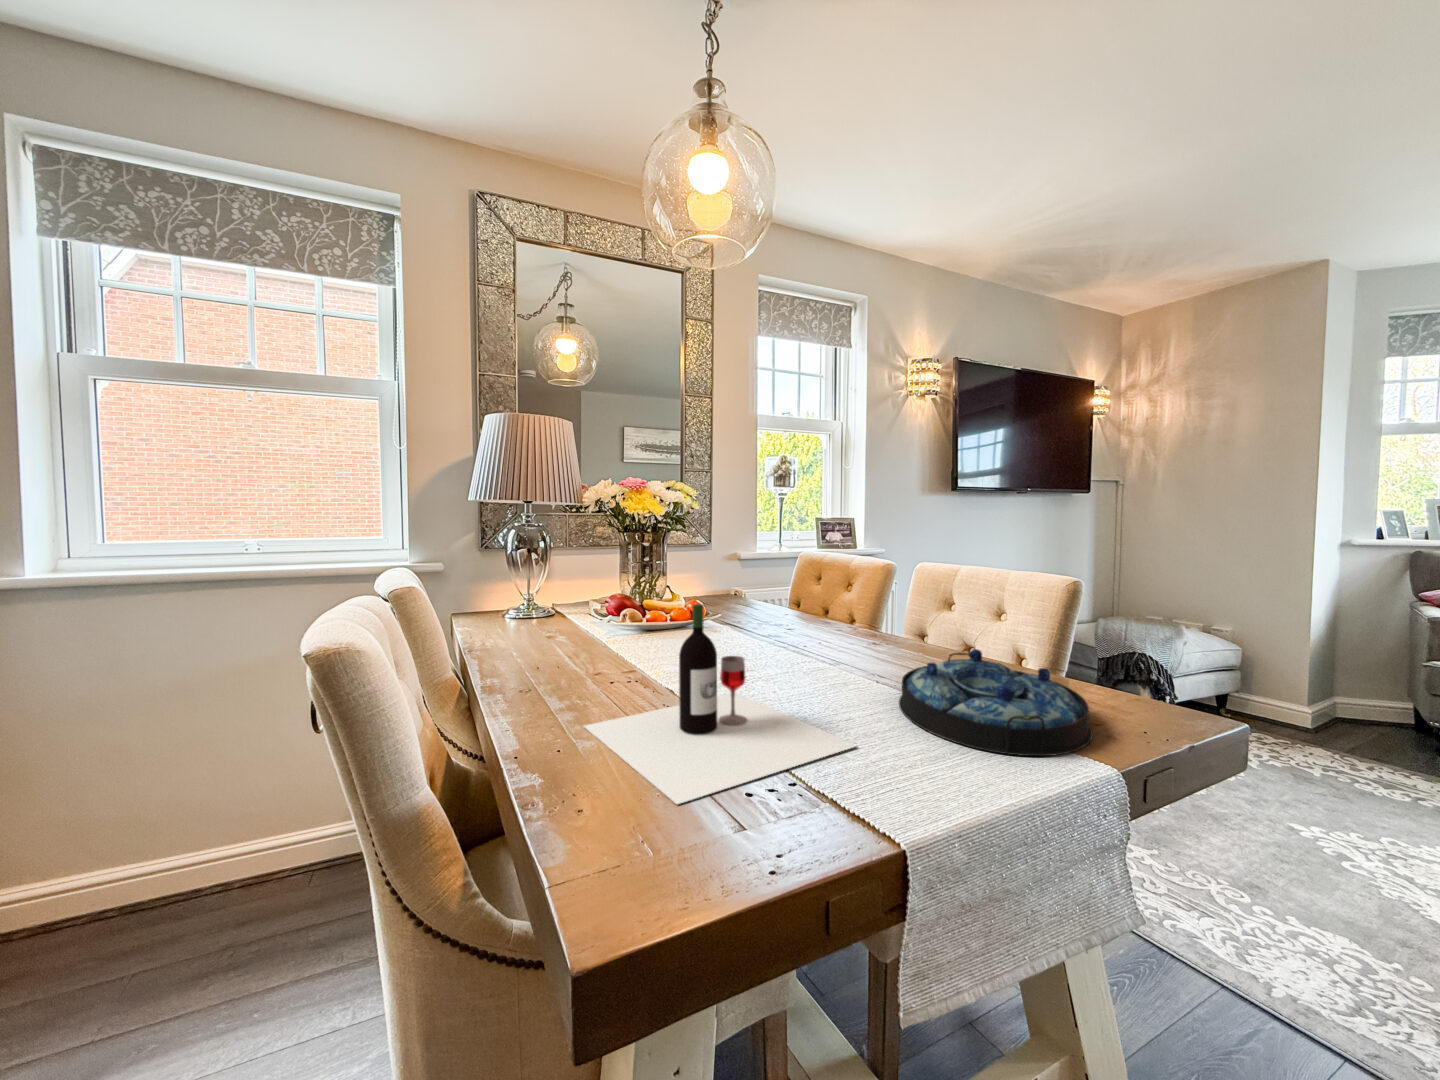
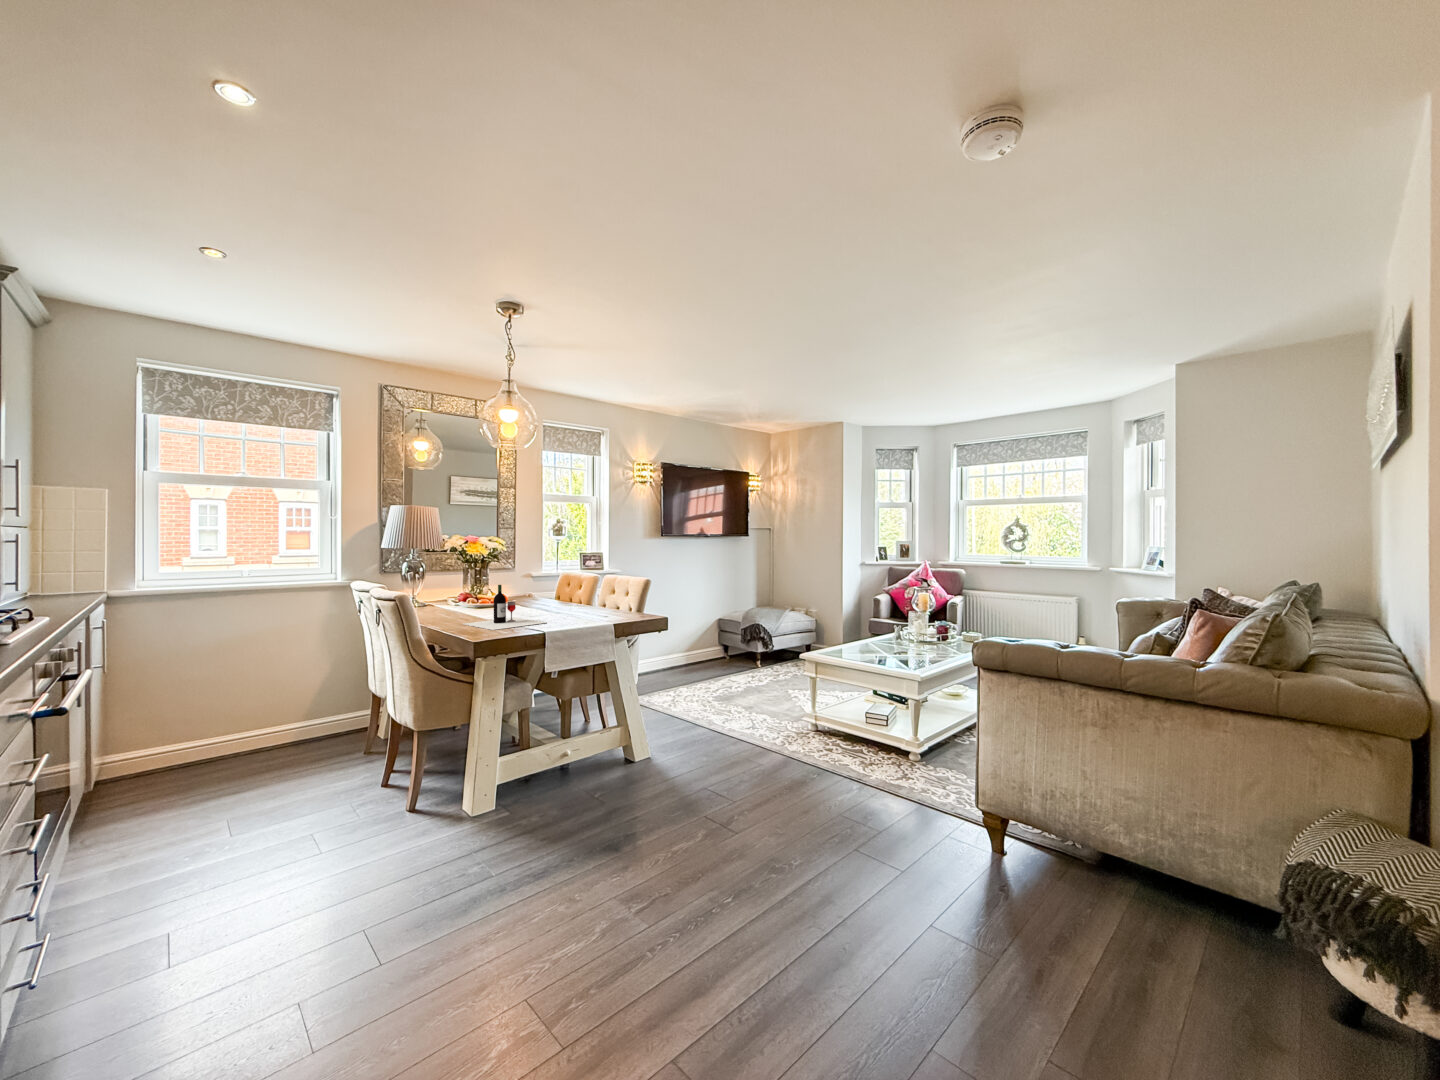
serving tray: present [899,649,1093,756] -> none [568,600,622,622]

